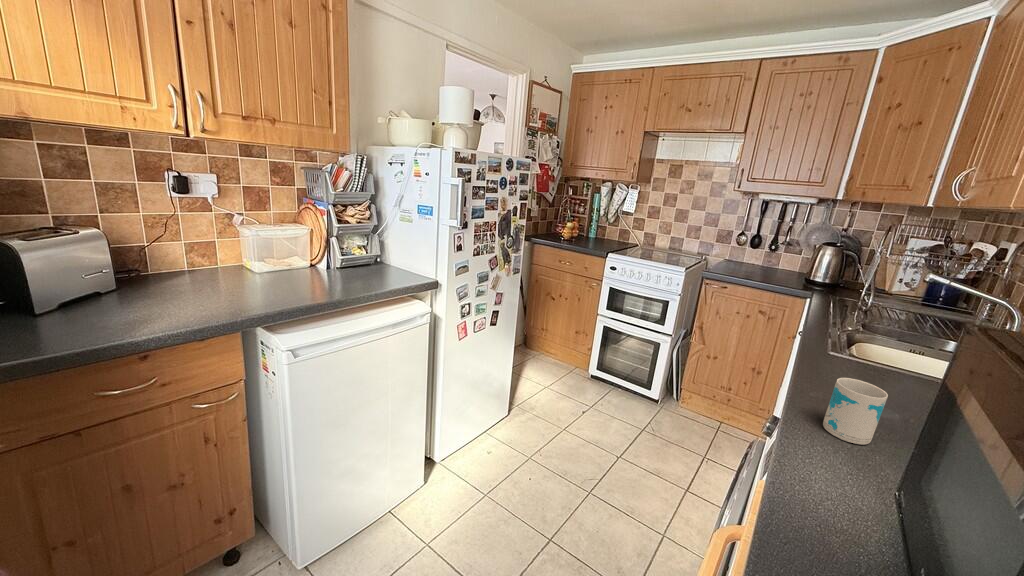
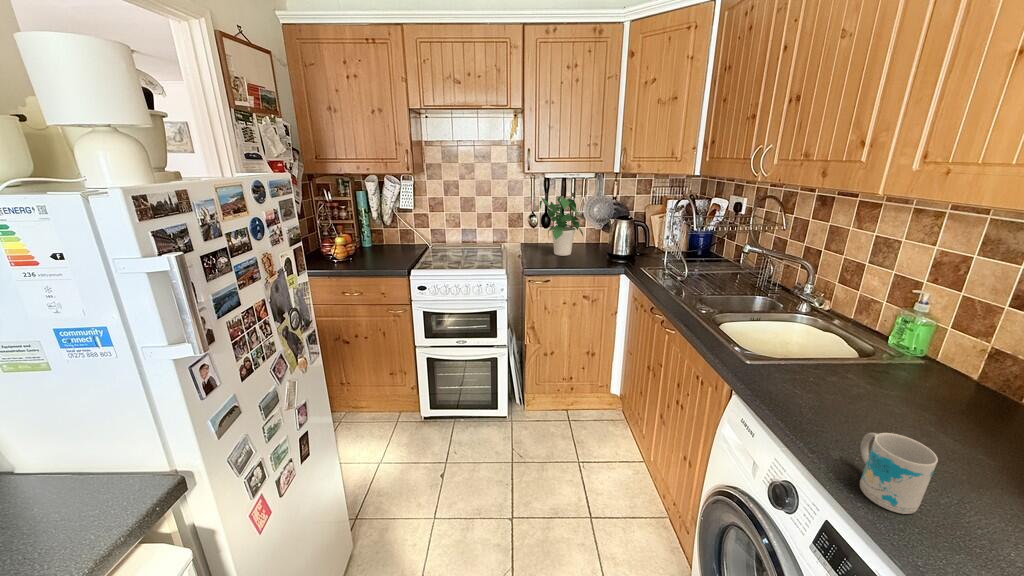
potted plant: none [743,214,789,274] -> present [539,196,583,256]

